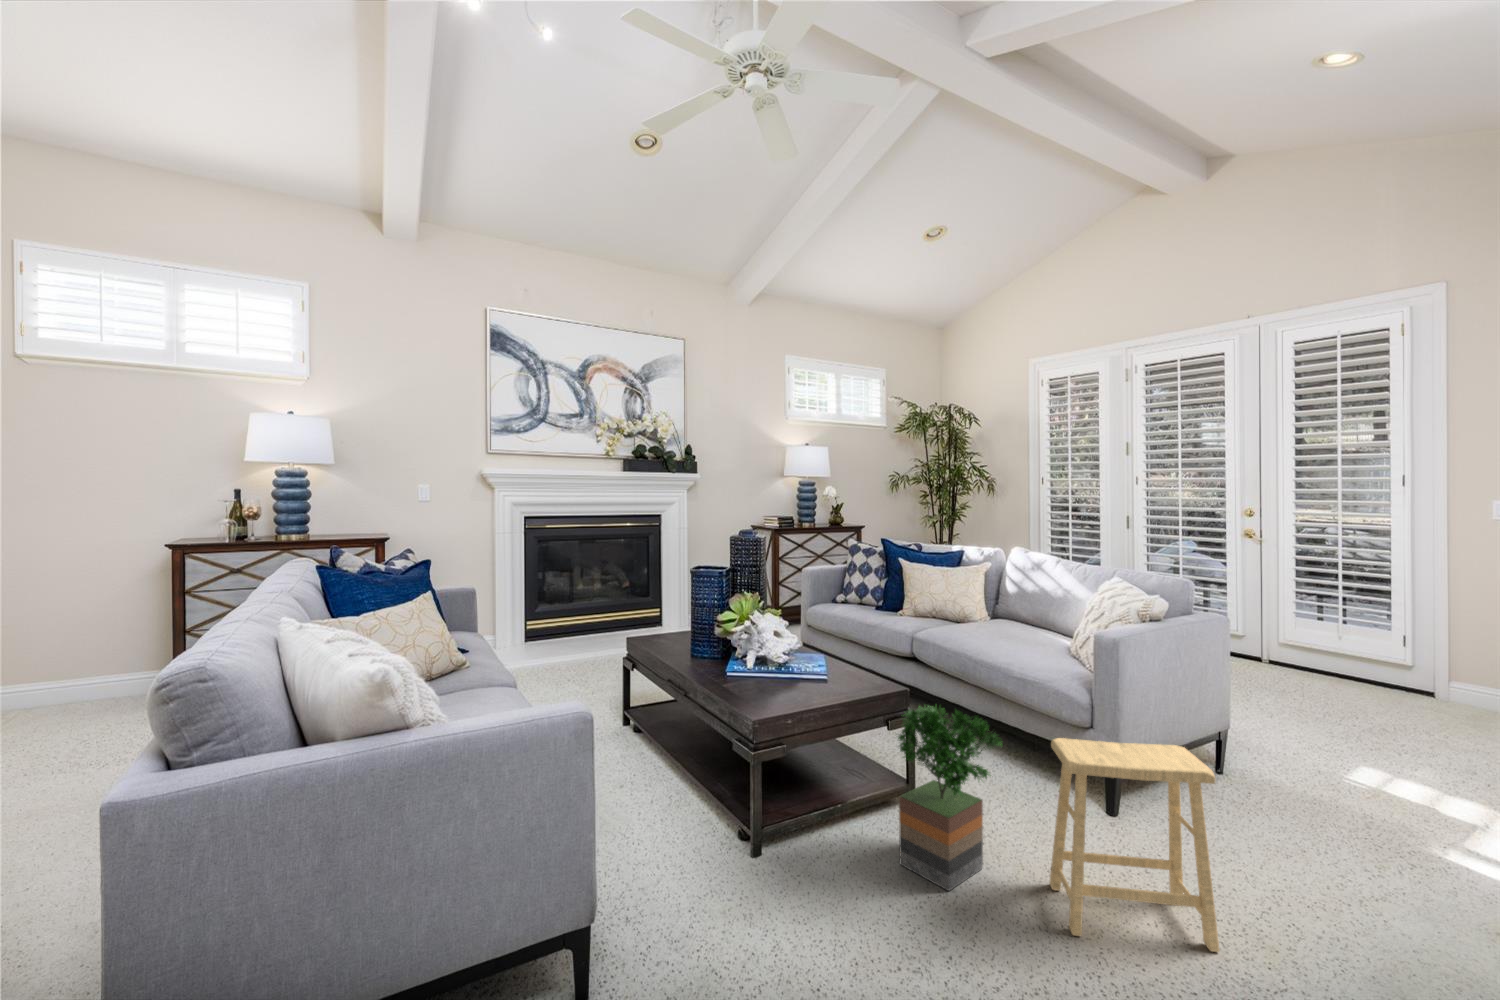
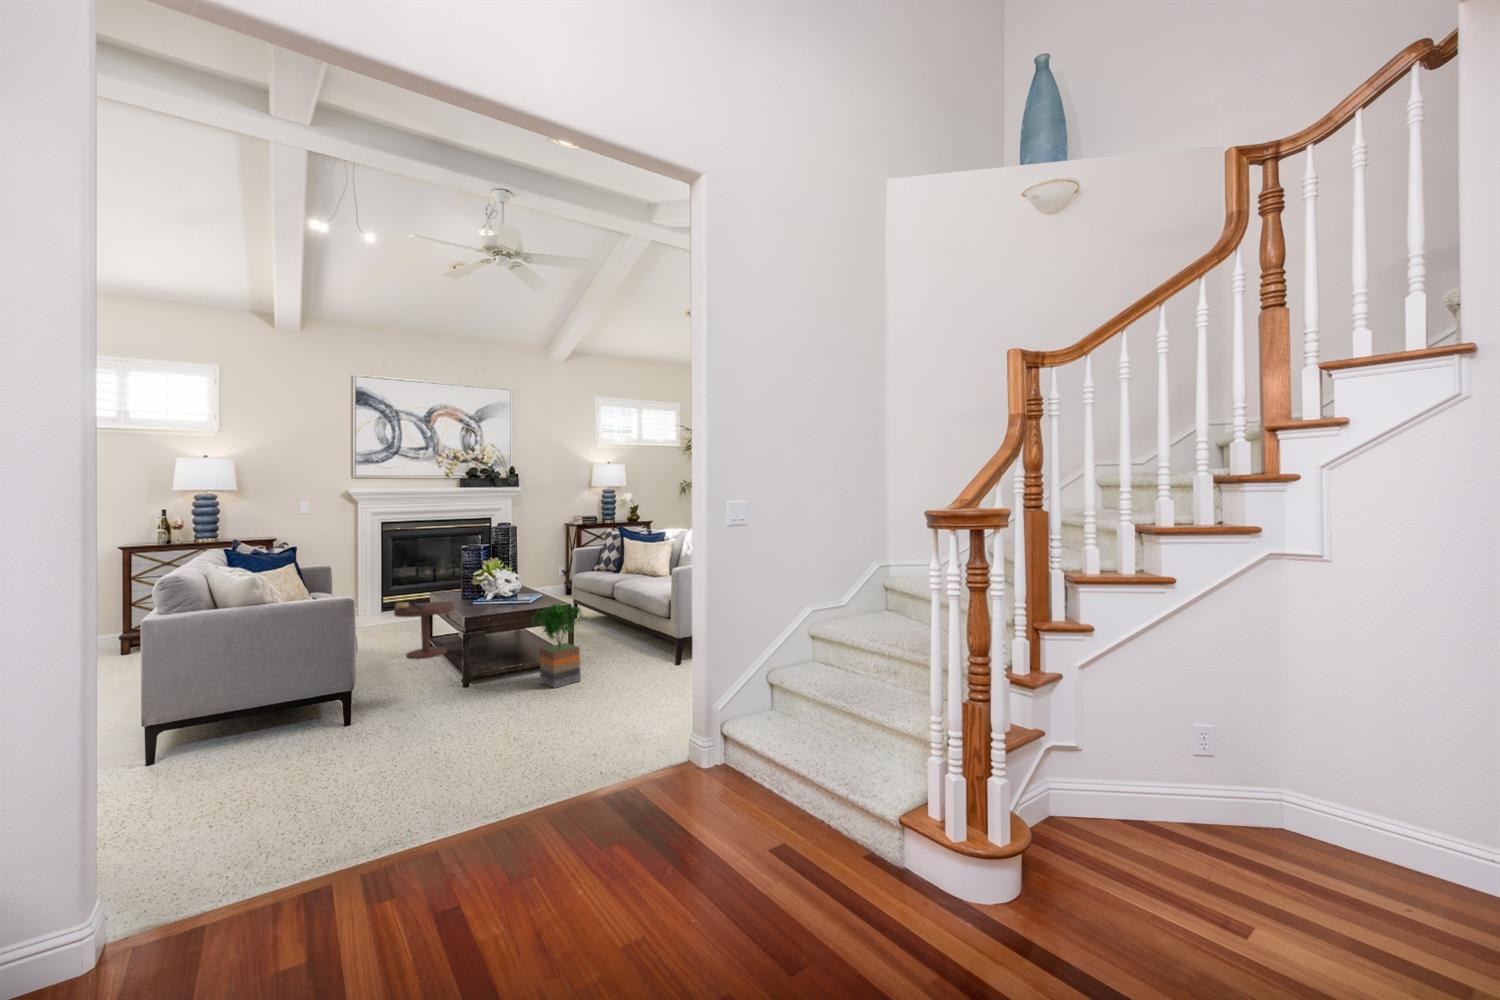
side table: none [651,697,763,914] -> present [394,602,454,659]
footstool: present [1050,738,1219,952] -> none [593,611,662,695]

